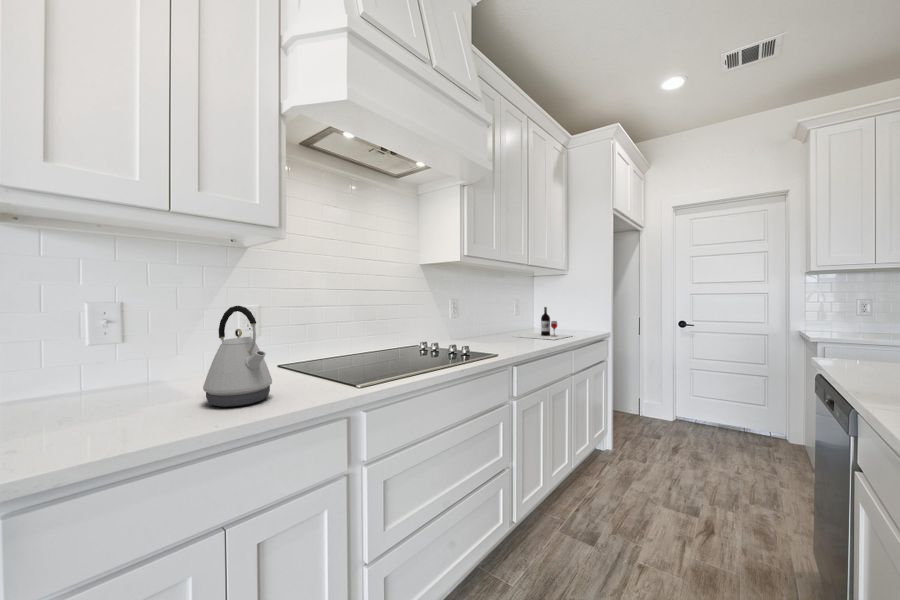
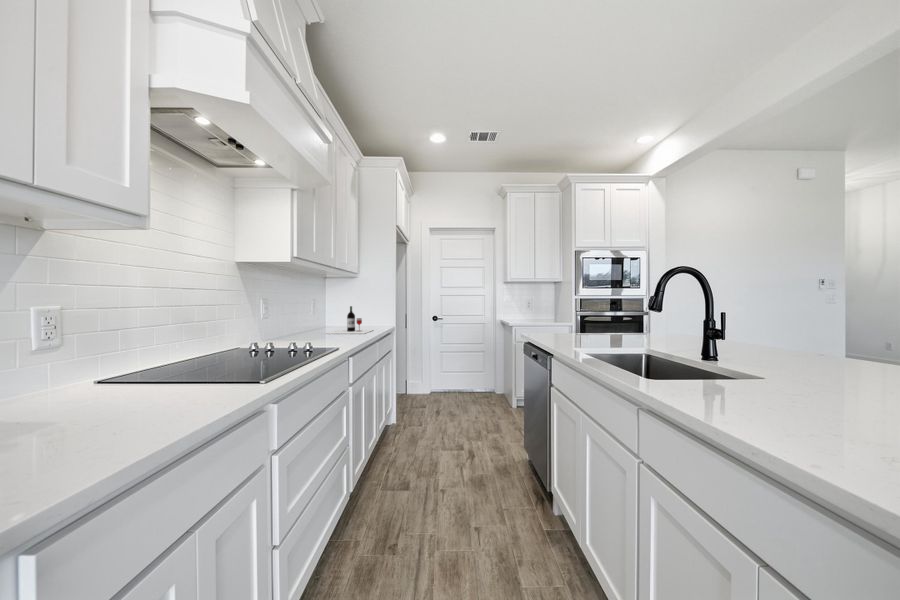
kettle: present [203,306,272,407] -> none [88,301,186,417]

